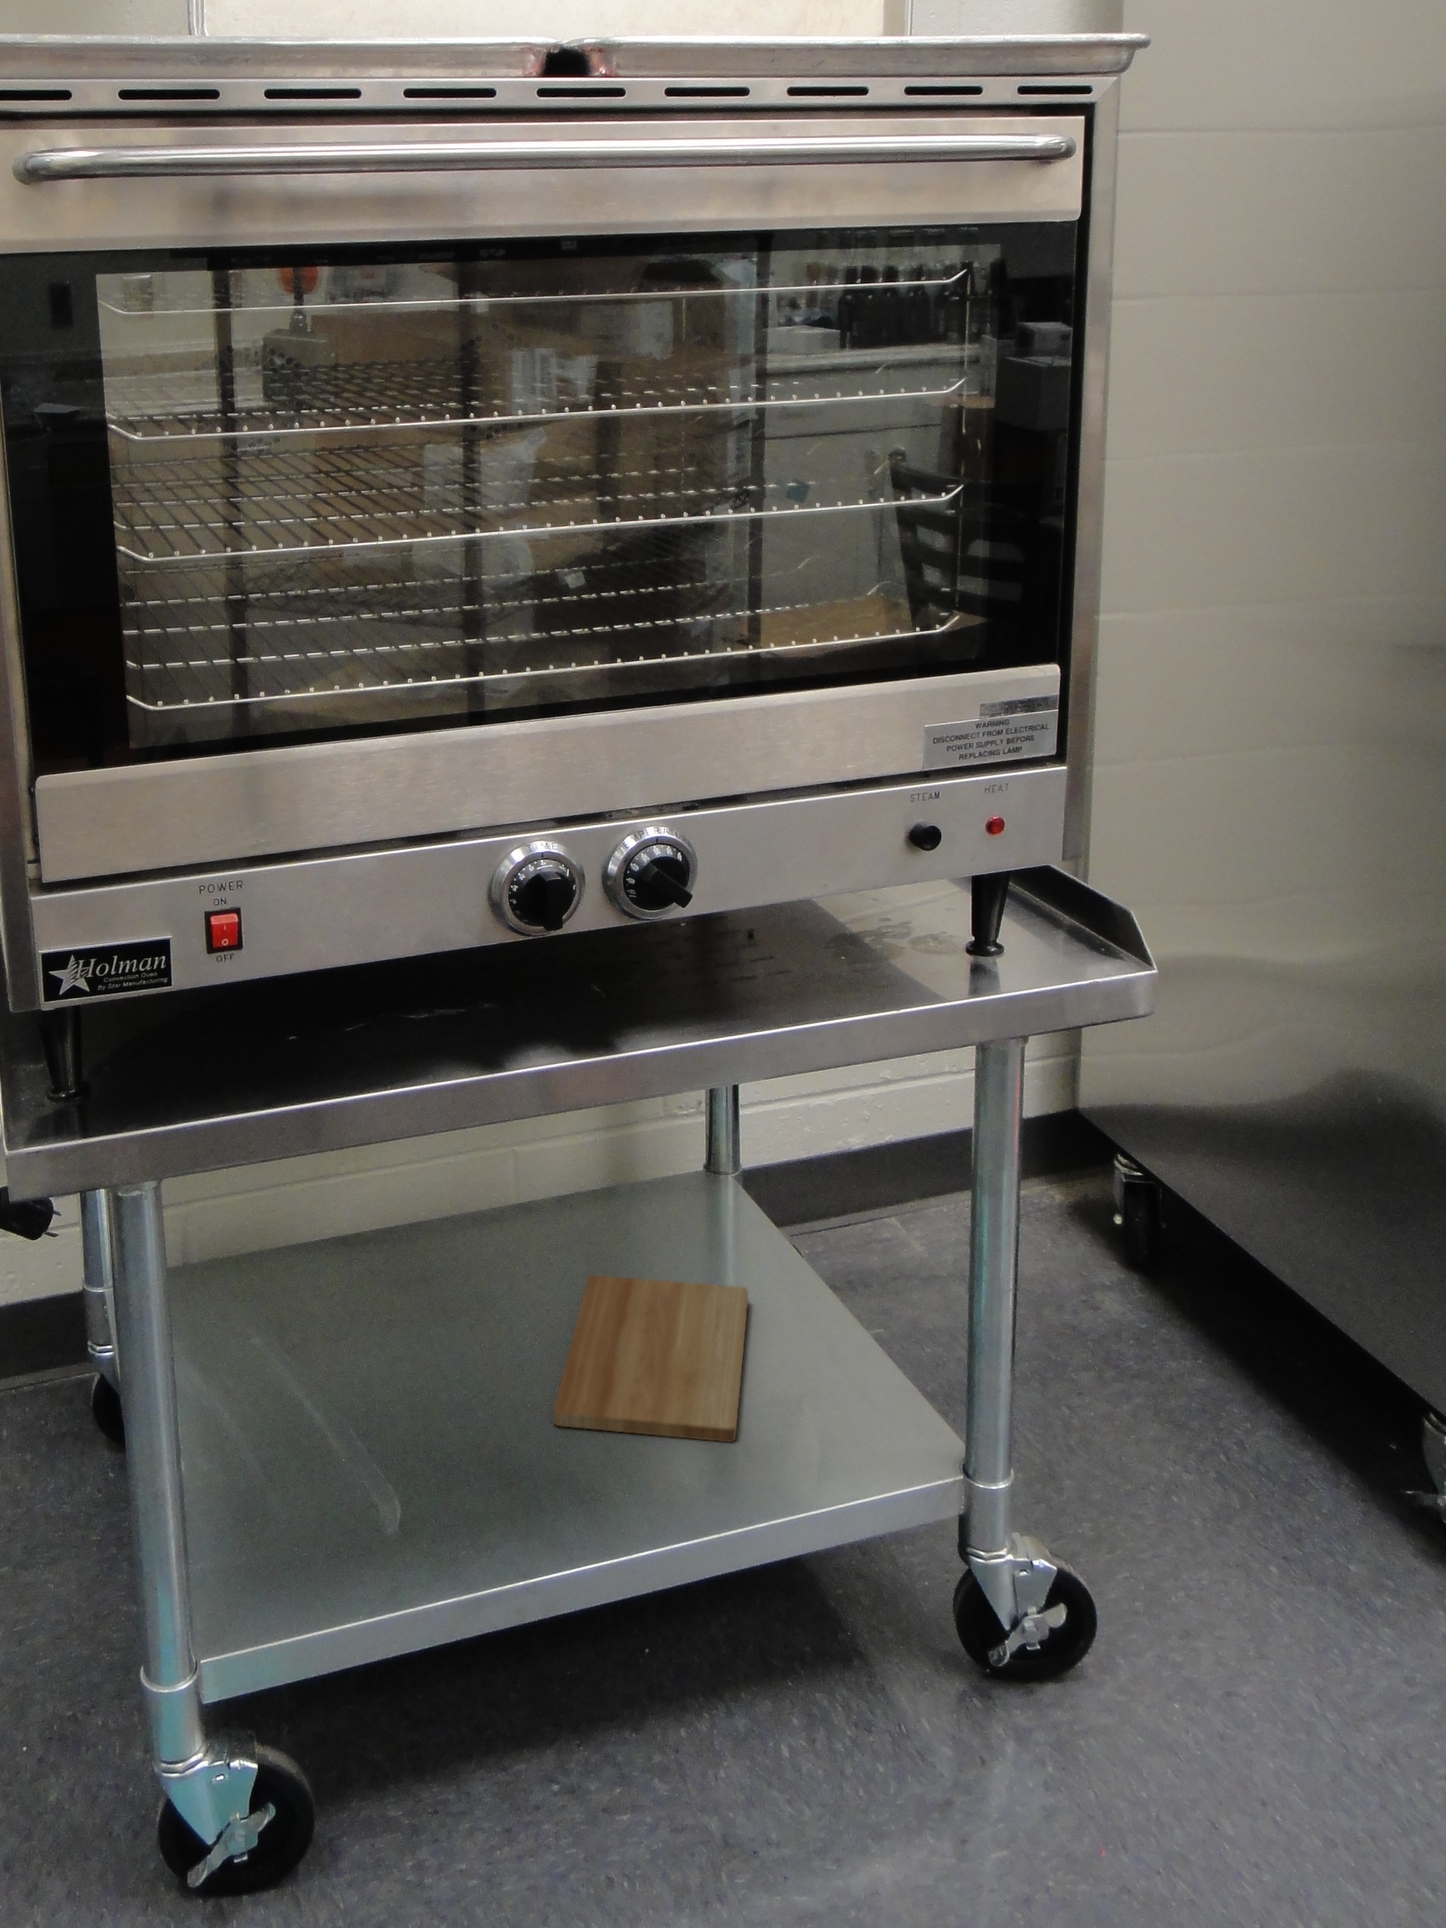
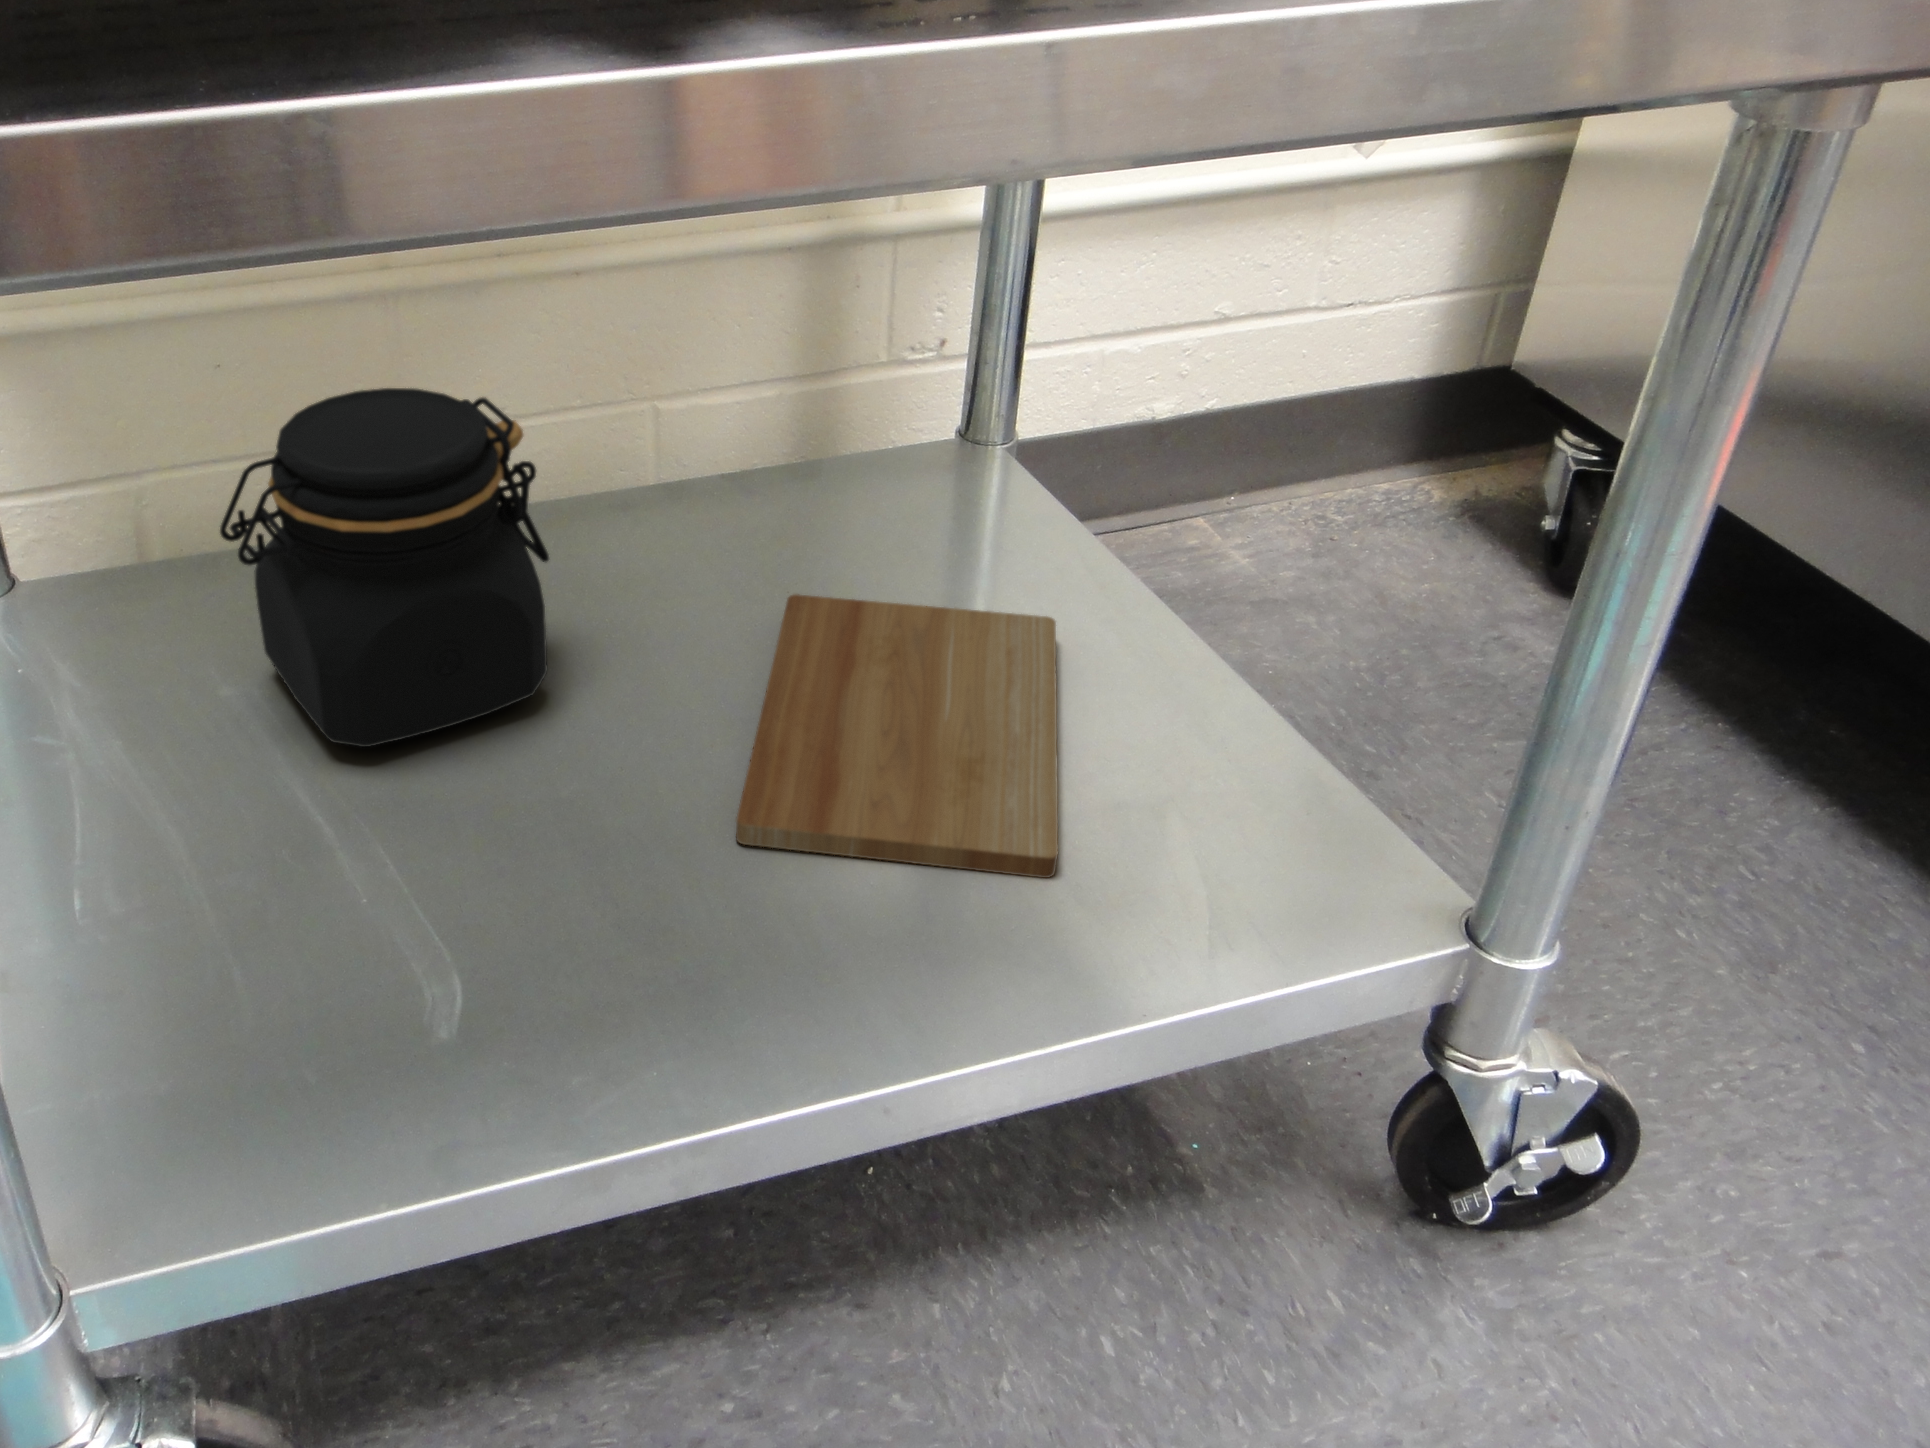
jar: none [261,1154,445,1372] -> present [220,388,549,747]

